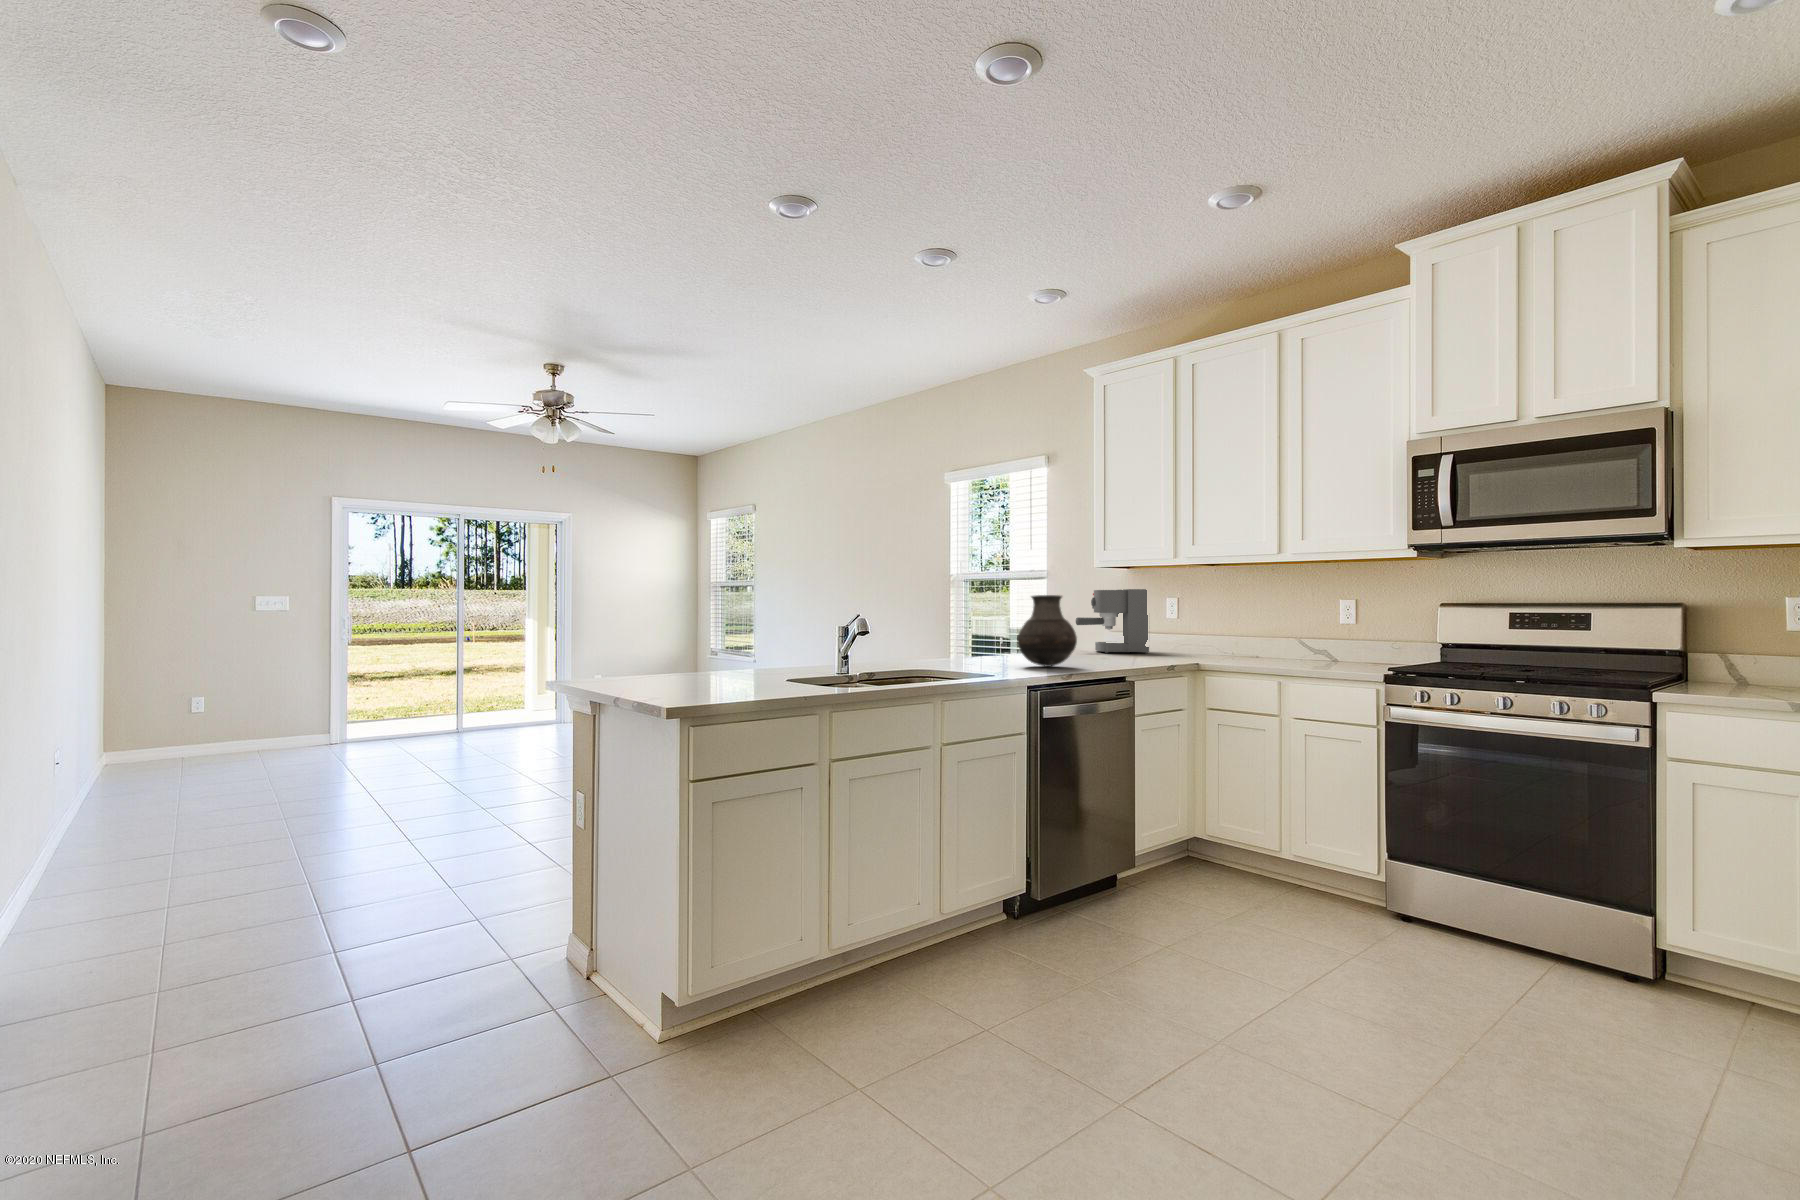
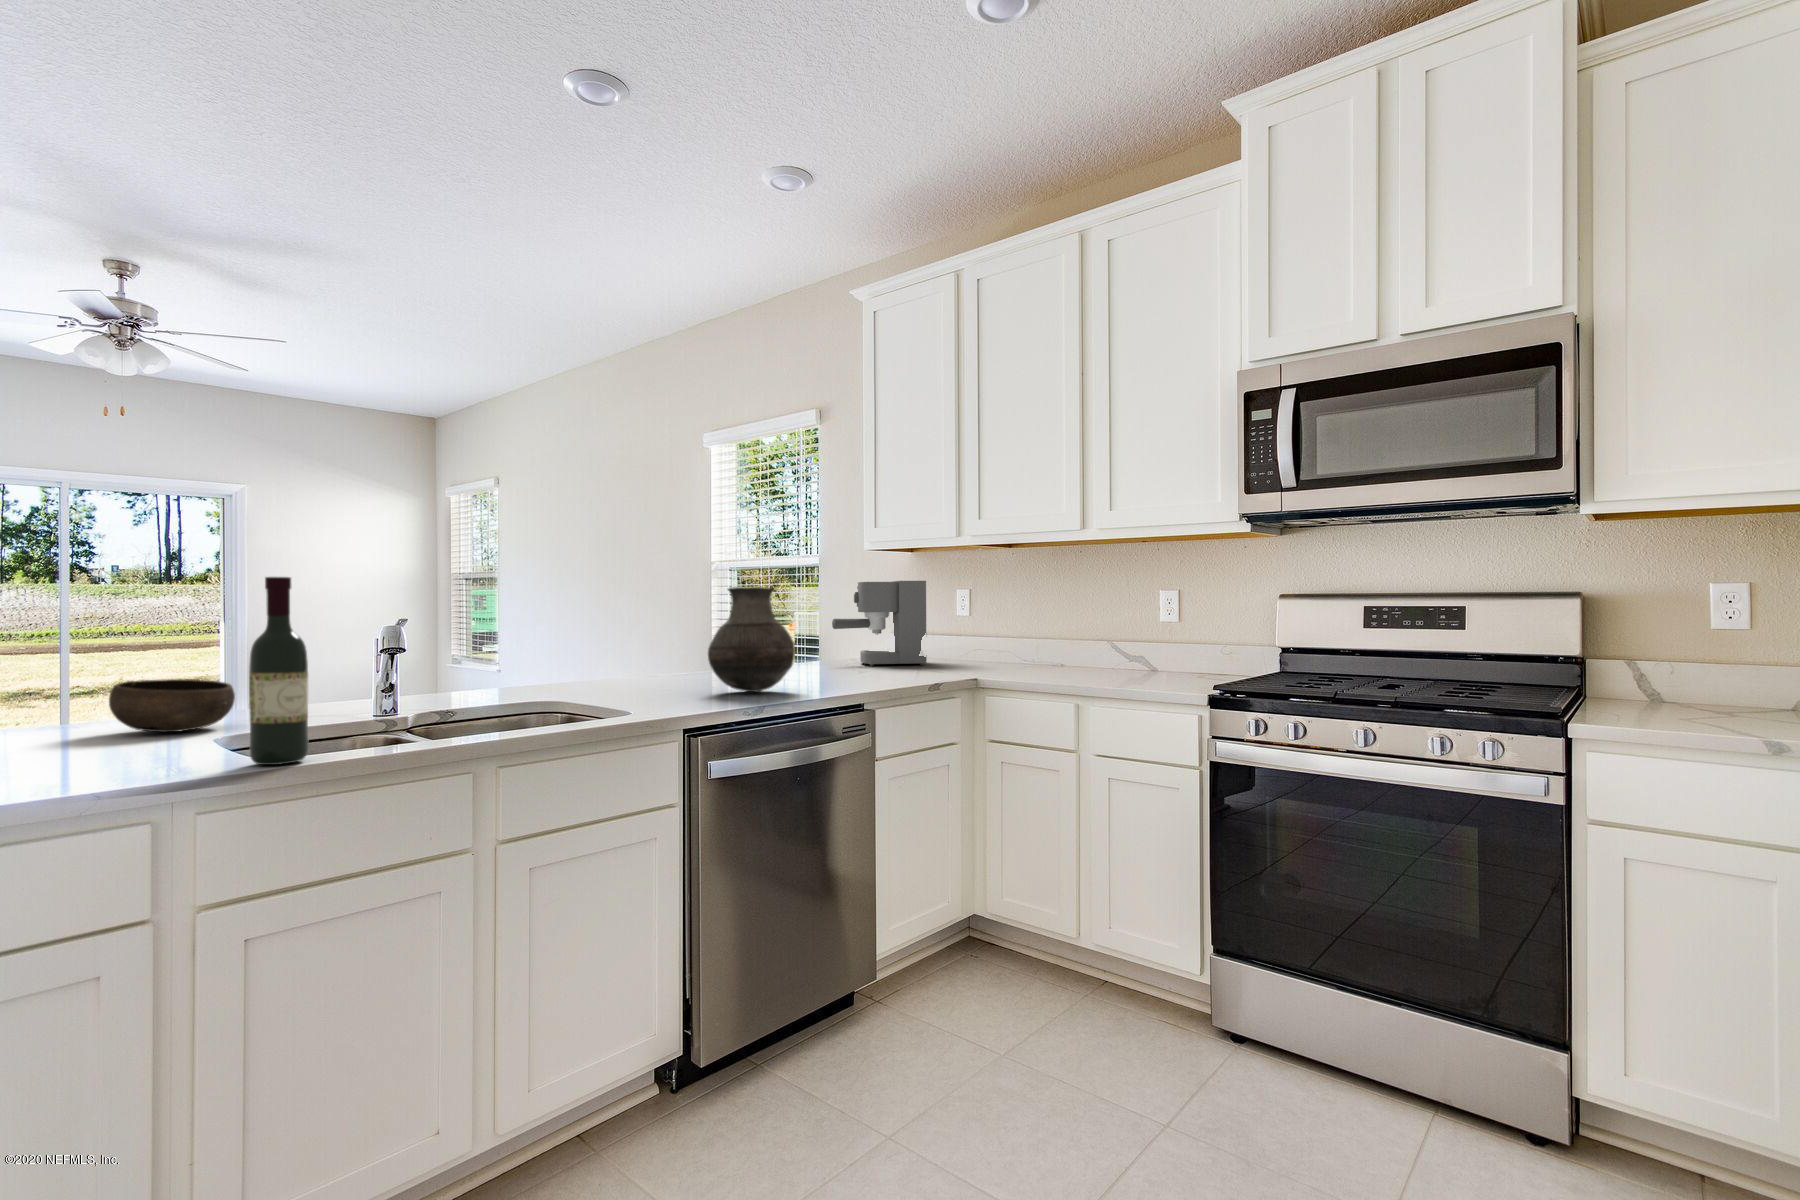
wine bottle: none [835,591,861,691] -> present [249,577,309,765]
bowl: none [714,648,771,678] -> present [109,679,235,732]

